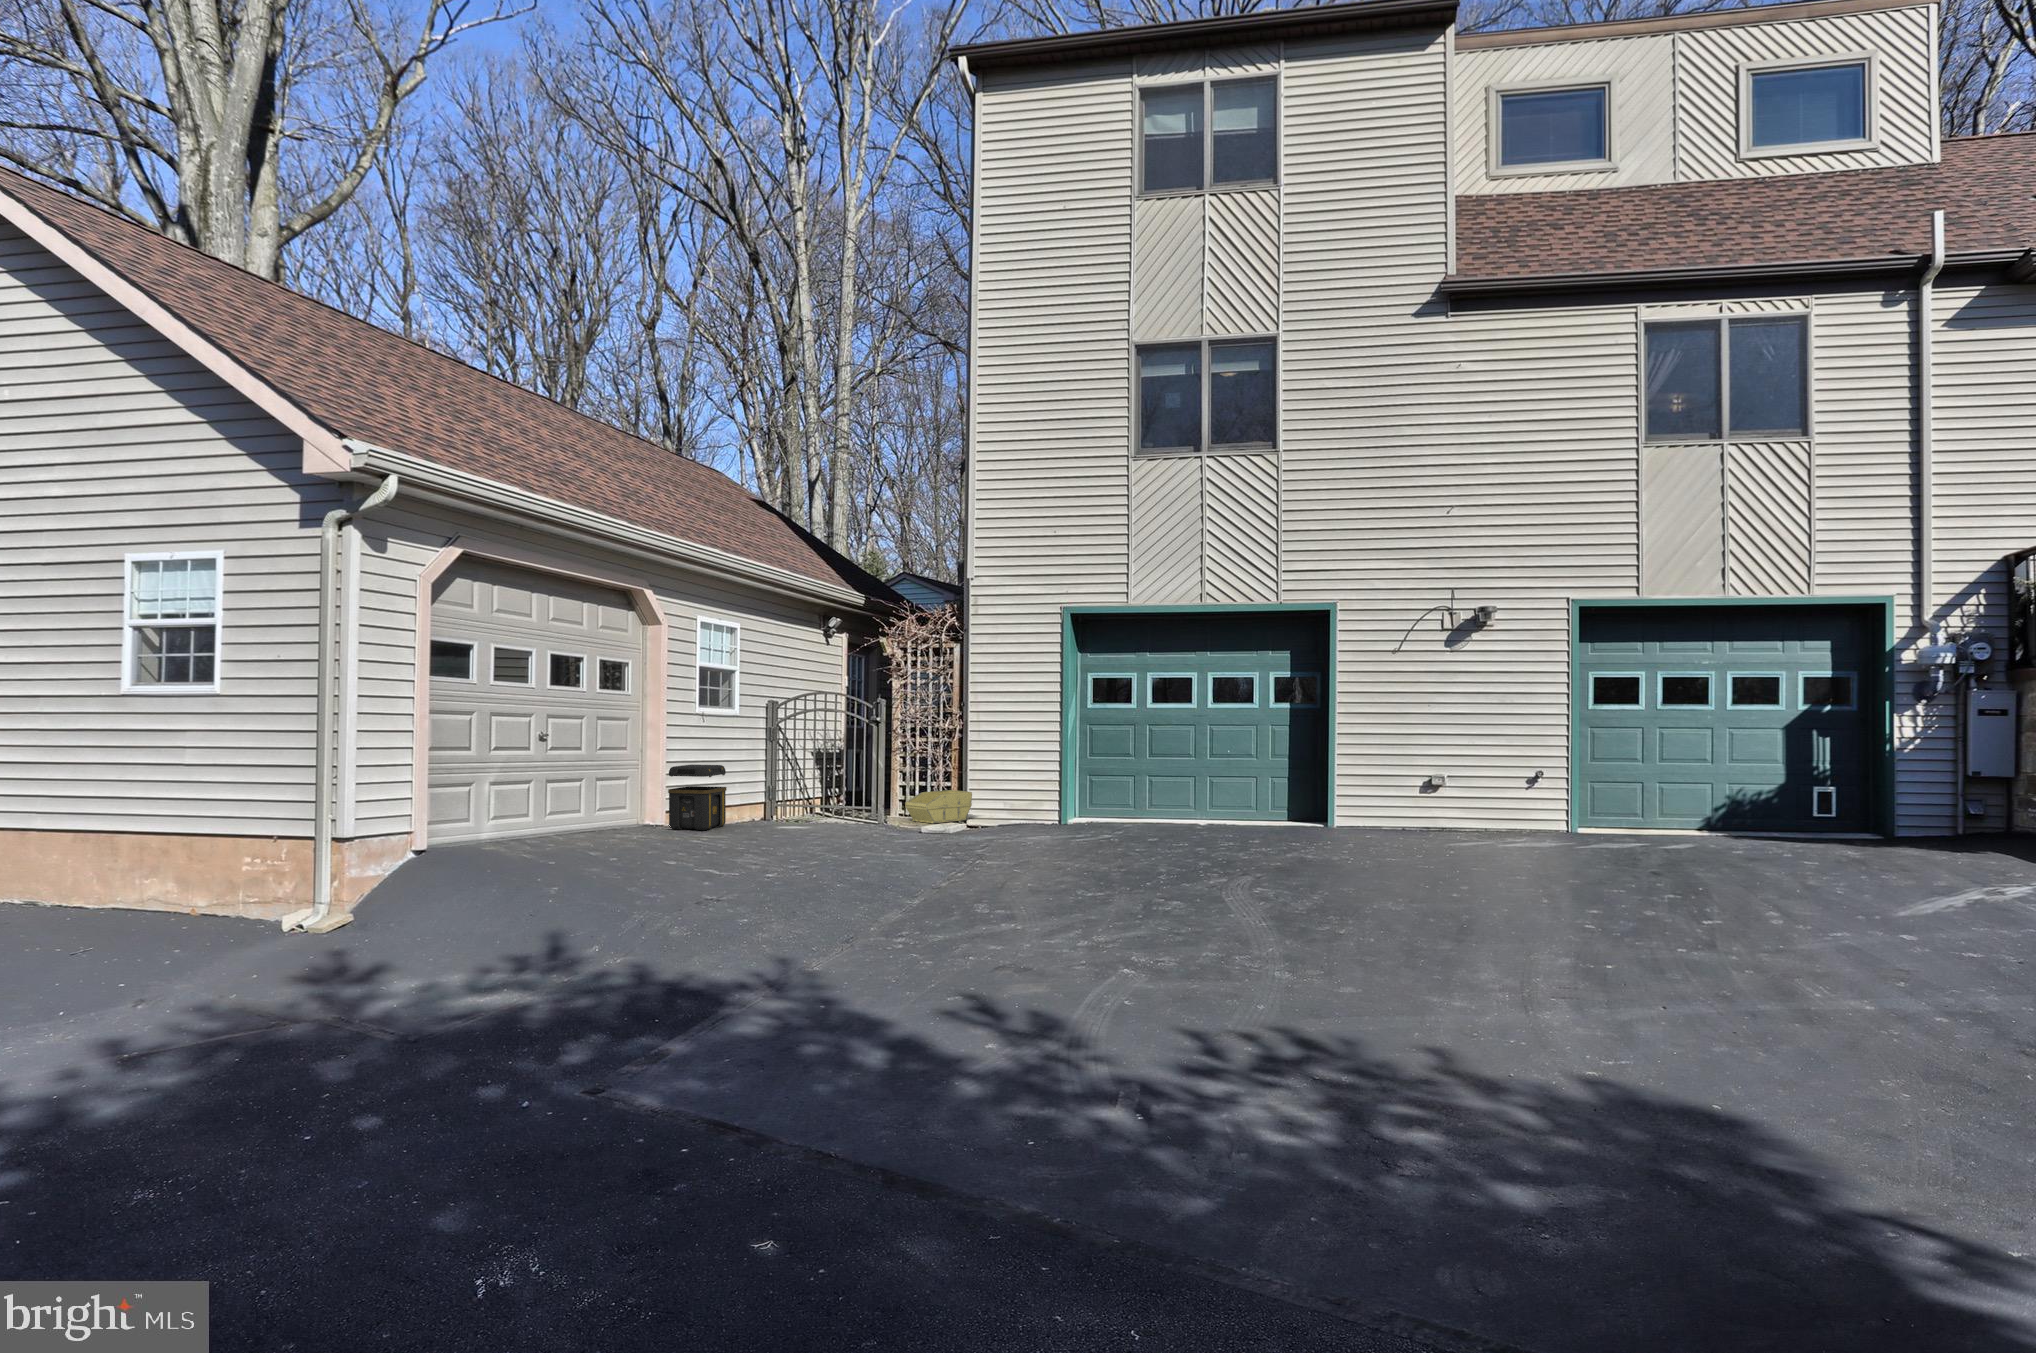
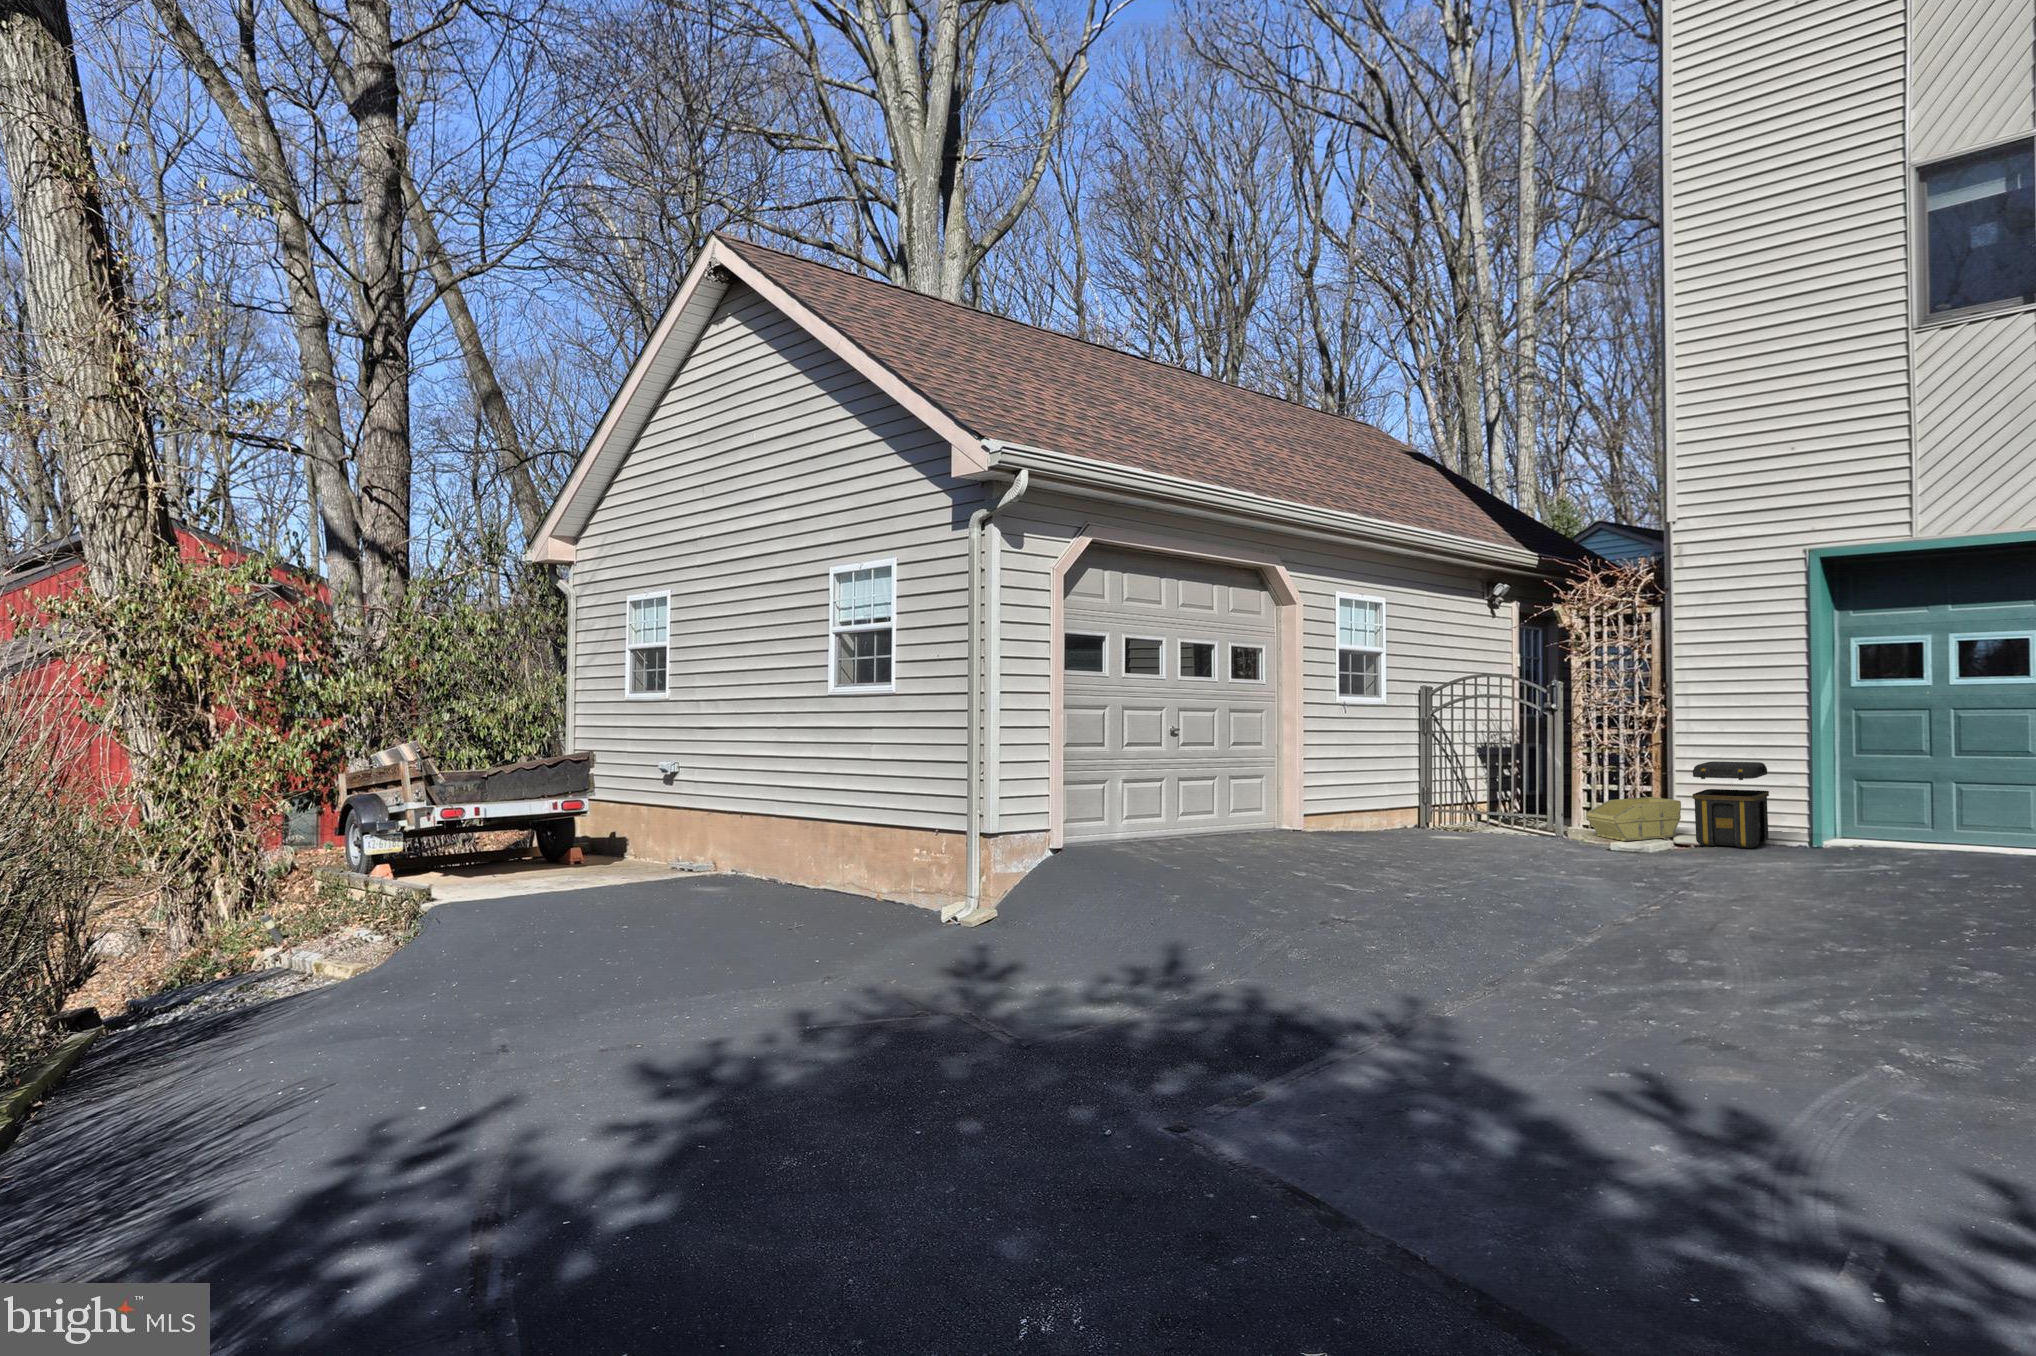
toolbox: present [668,765,727,830] -> present [1692,761,1769,848]

